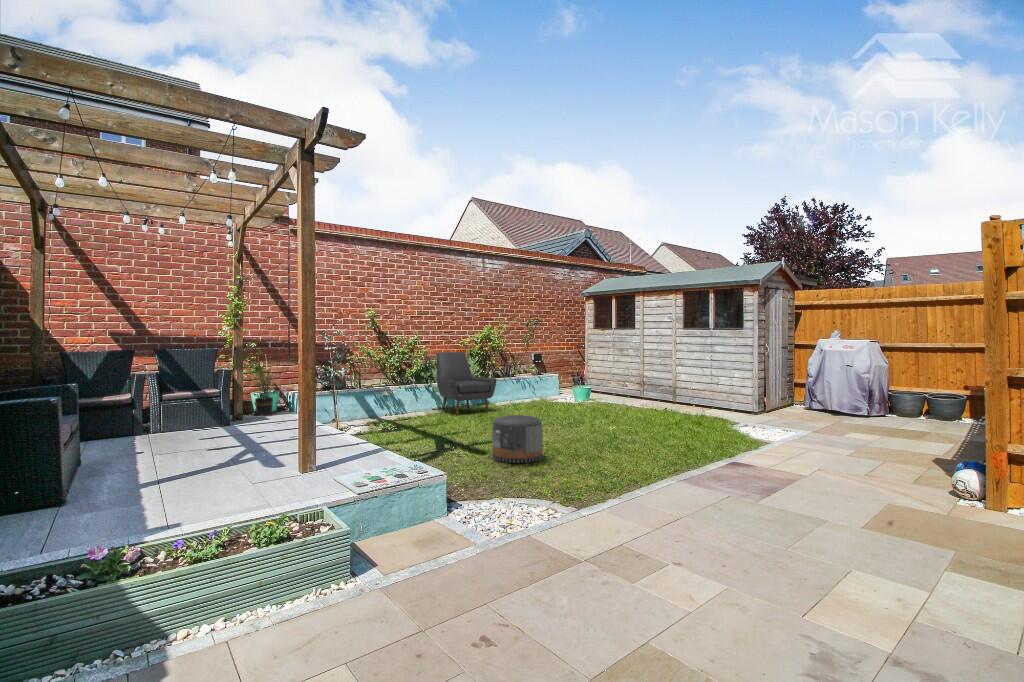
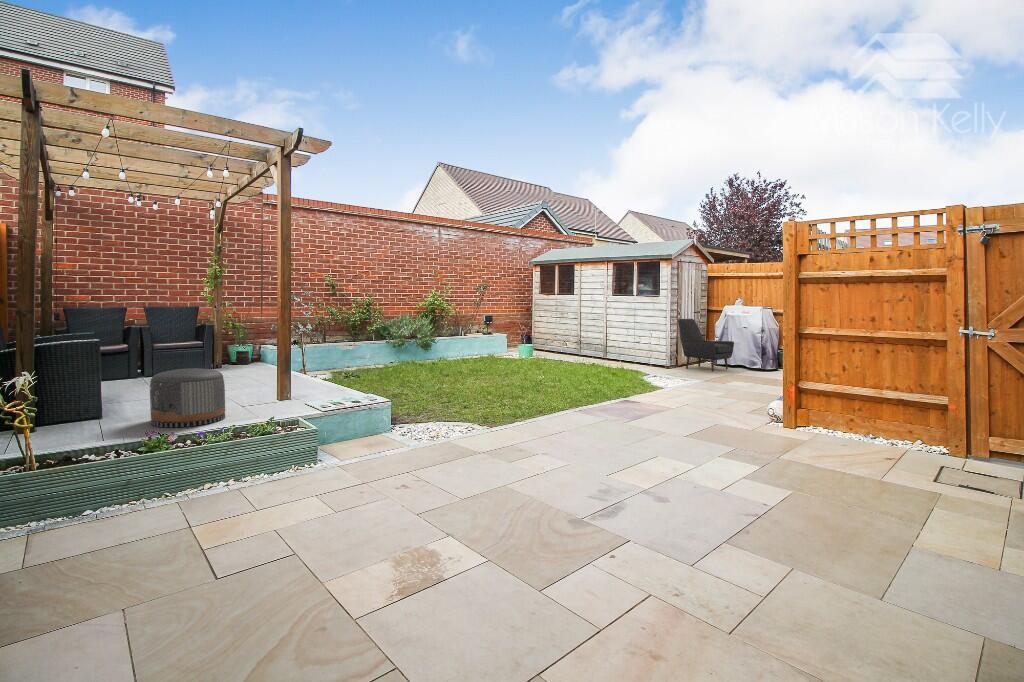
chair: present [436,352,497,415] -> present [678,319,734,372]
pouf: present [492,415,543,463] -> present [150,368,225,427]

